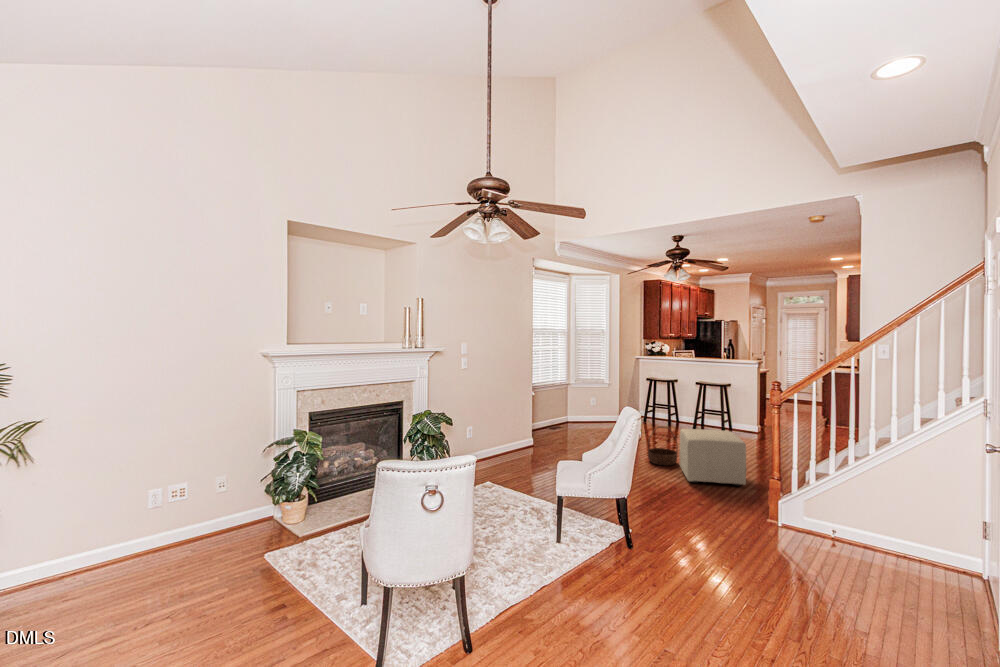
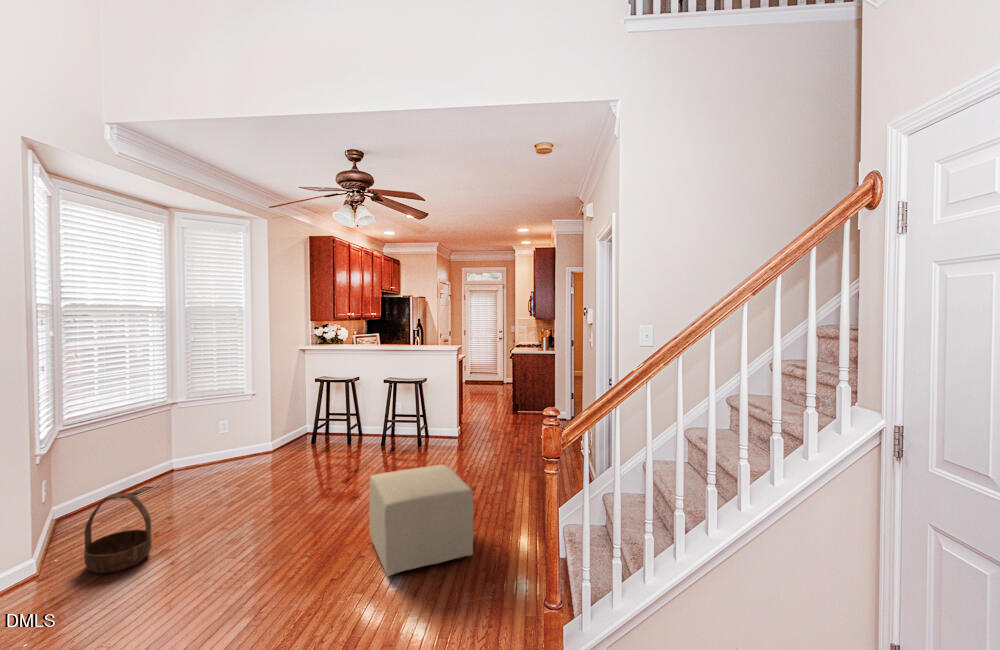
basket: present [648,426,677,466] -> present [84,493,152,573]

